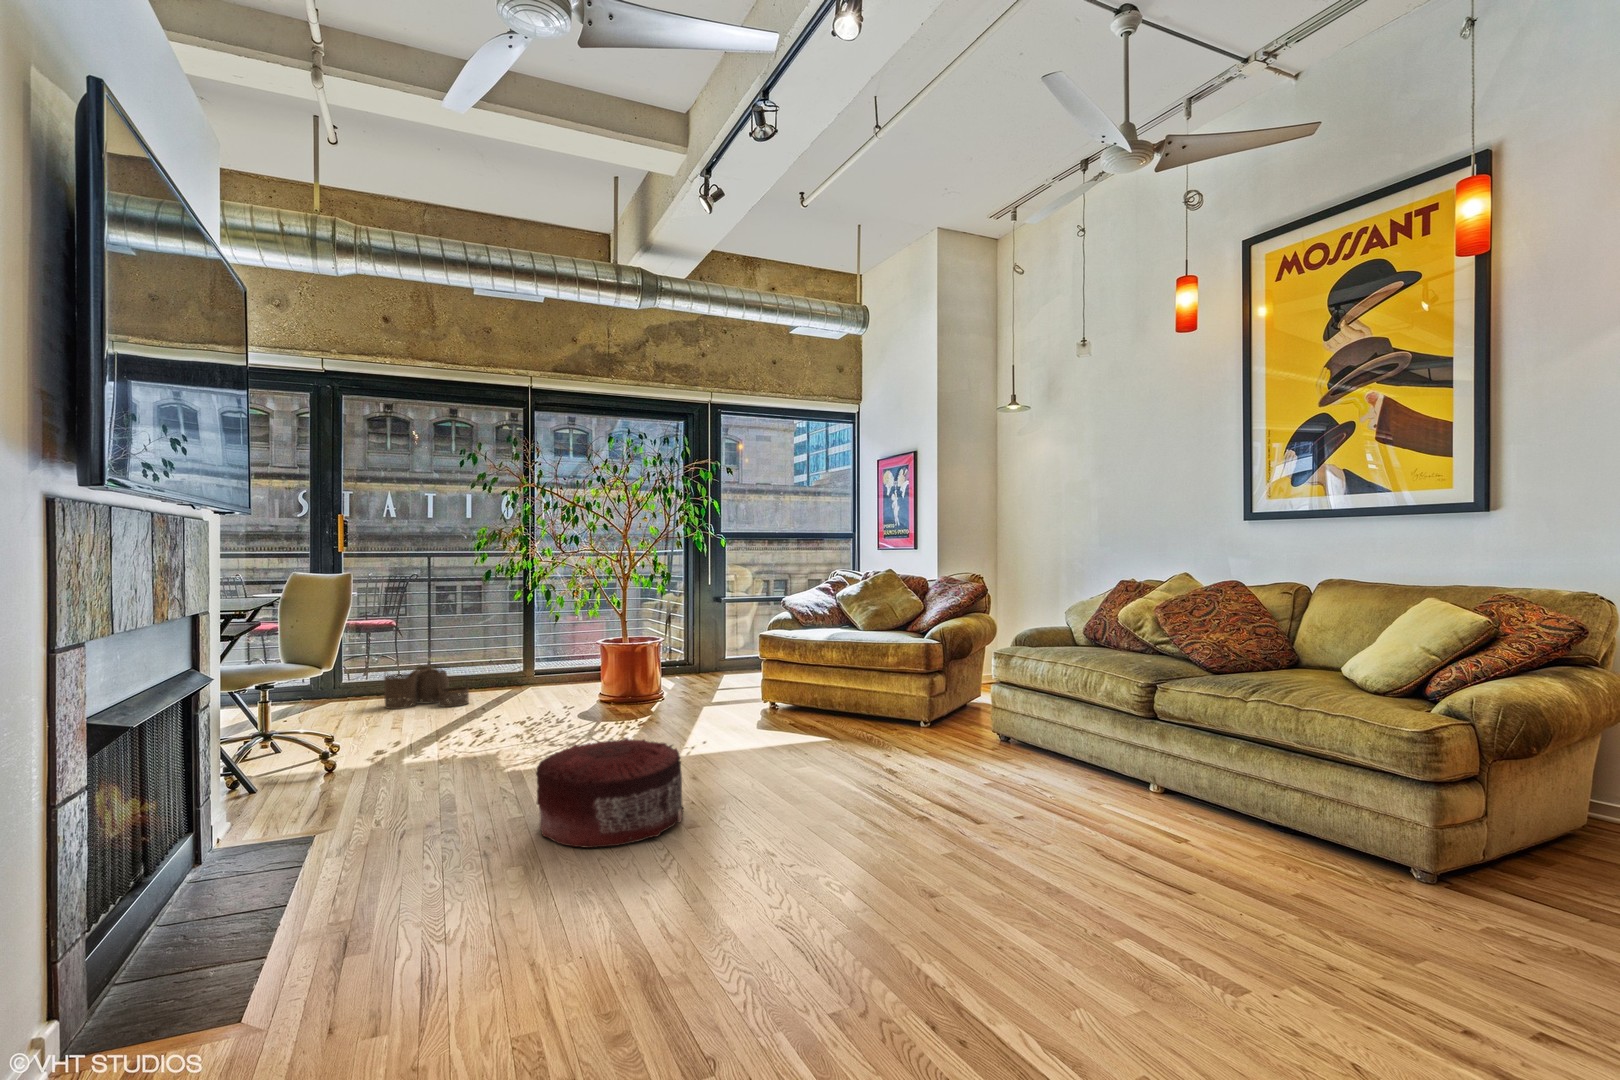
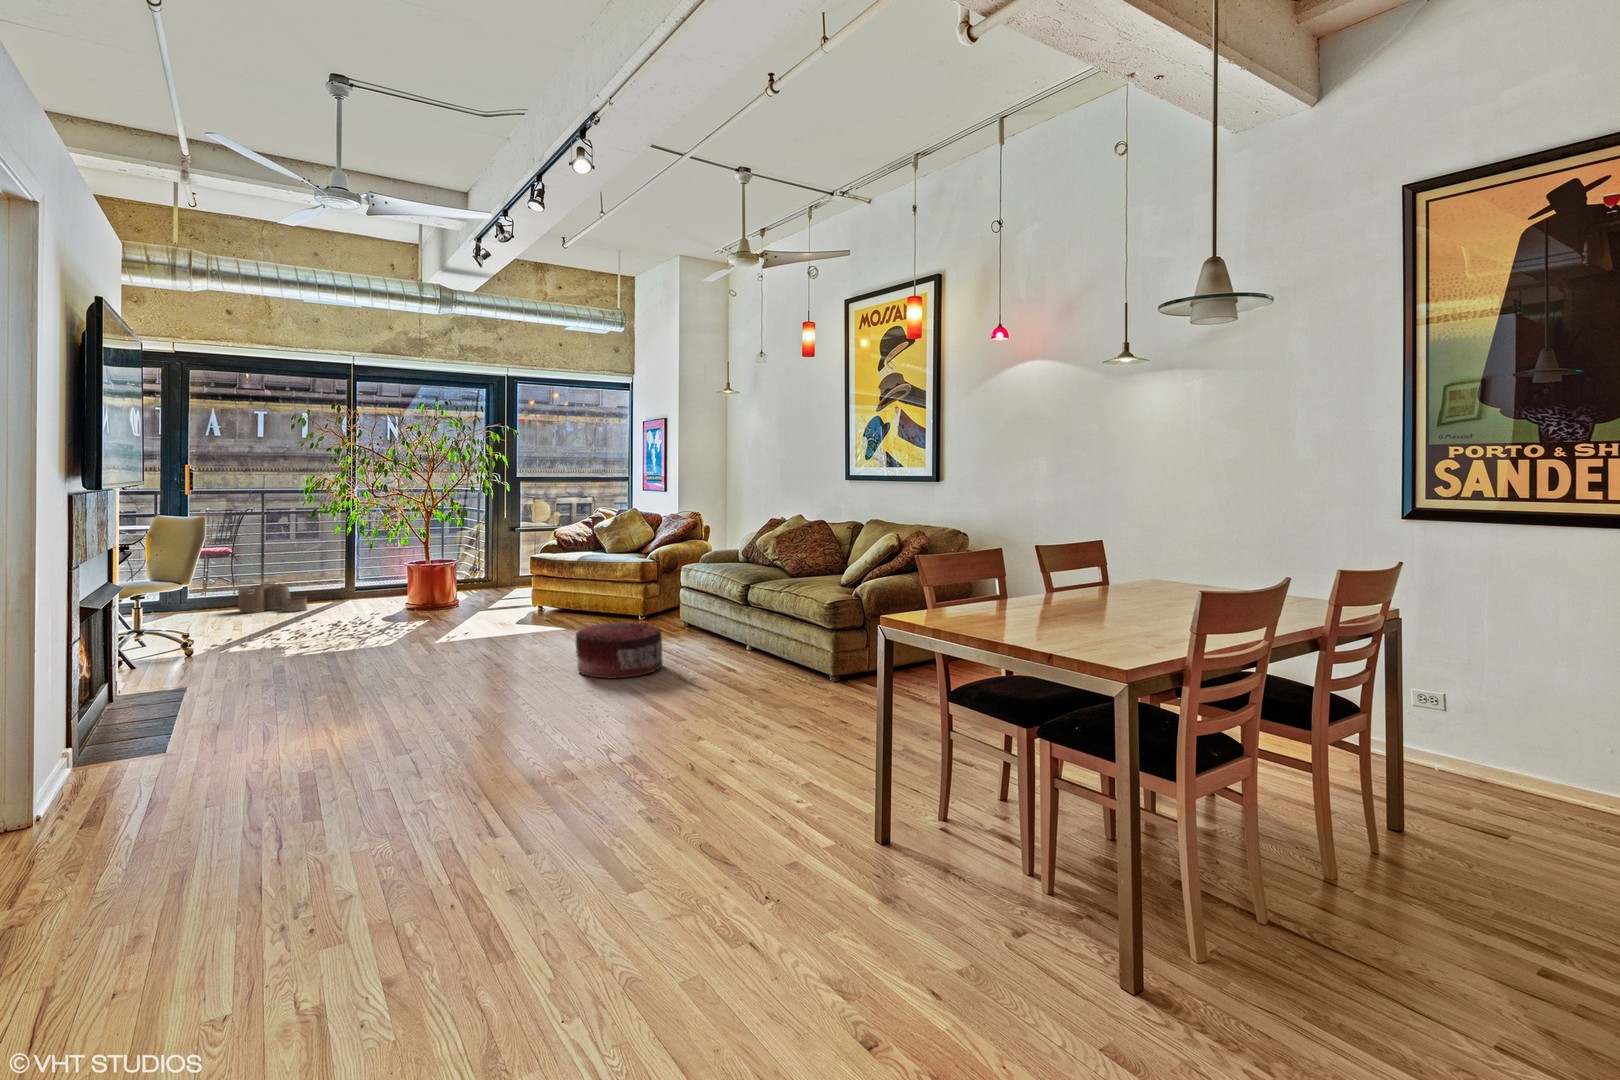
pouf: present [536,738,684,848] -> present [576,621,663,679]

